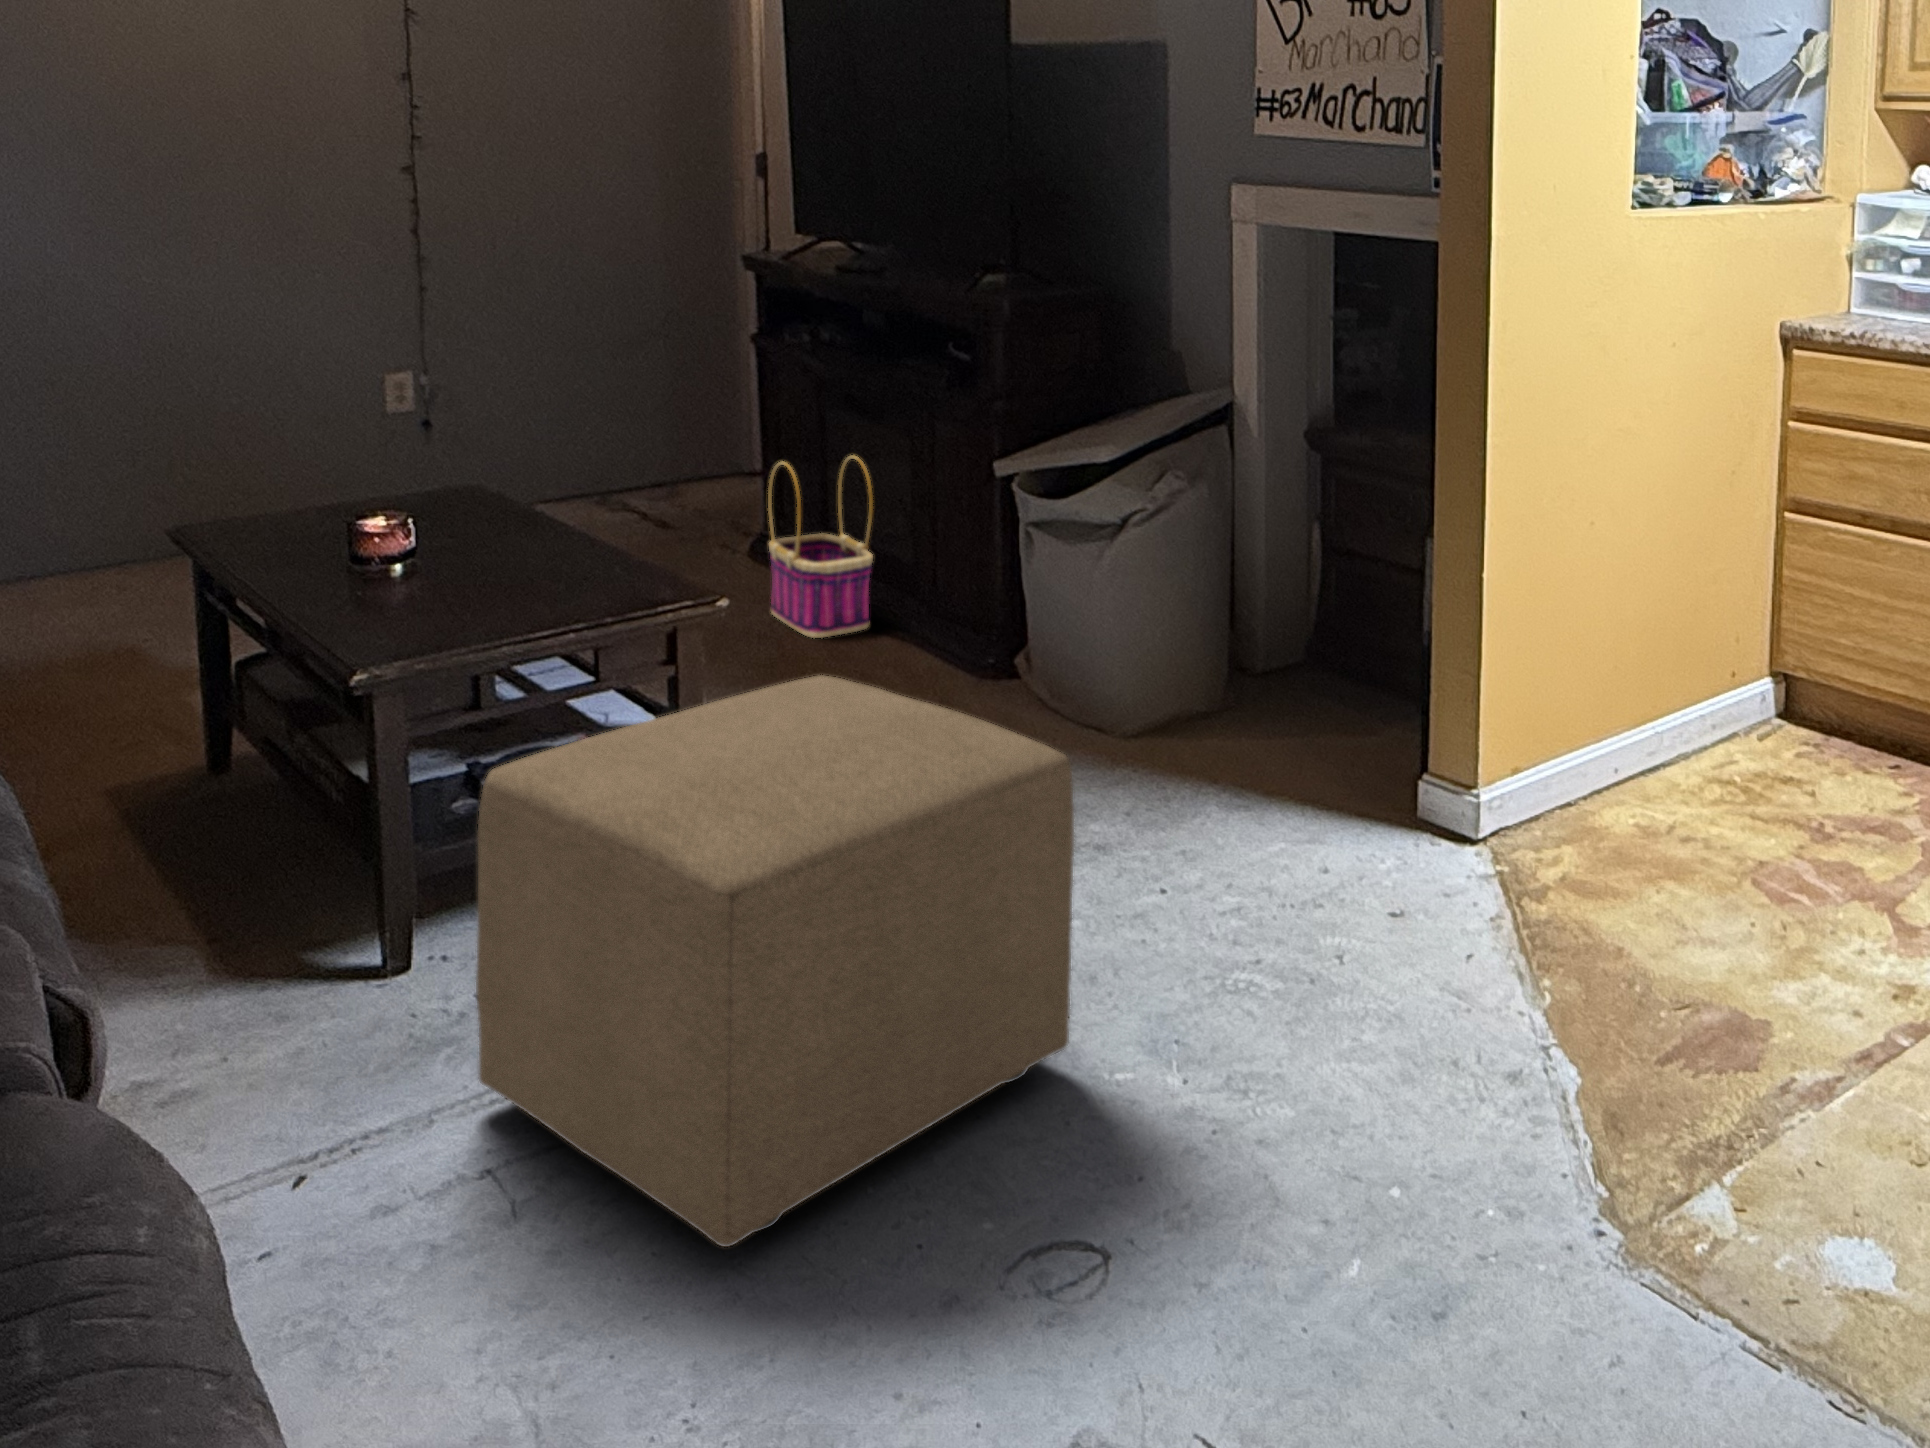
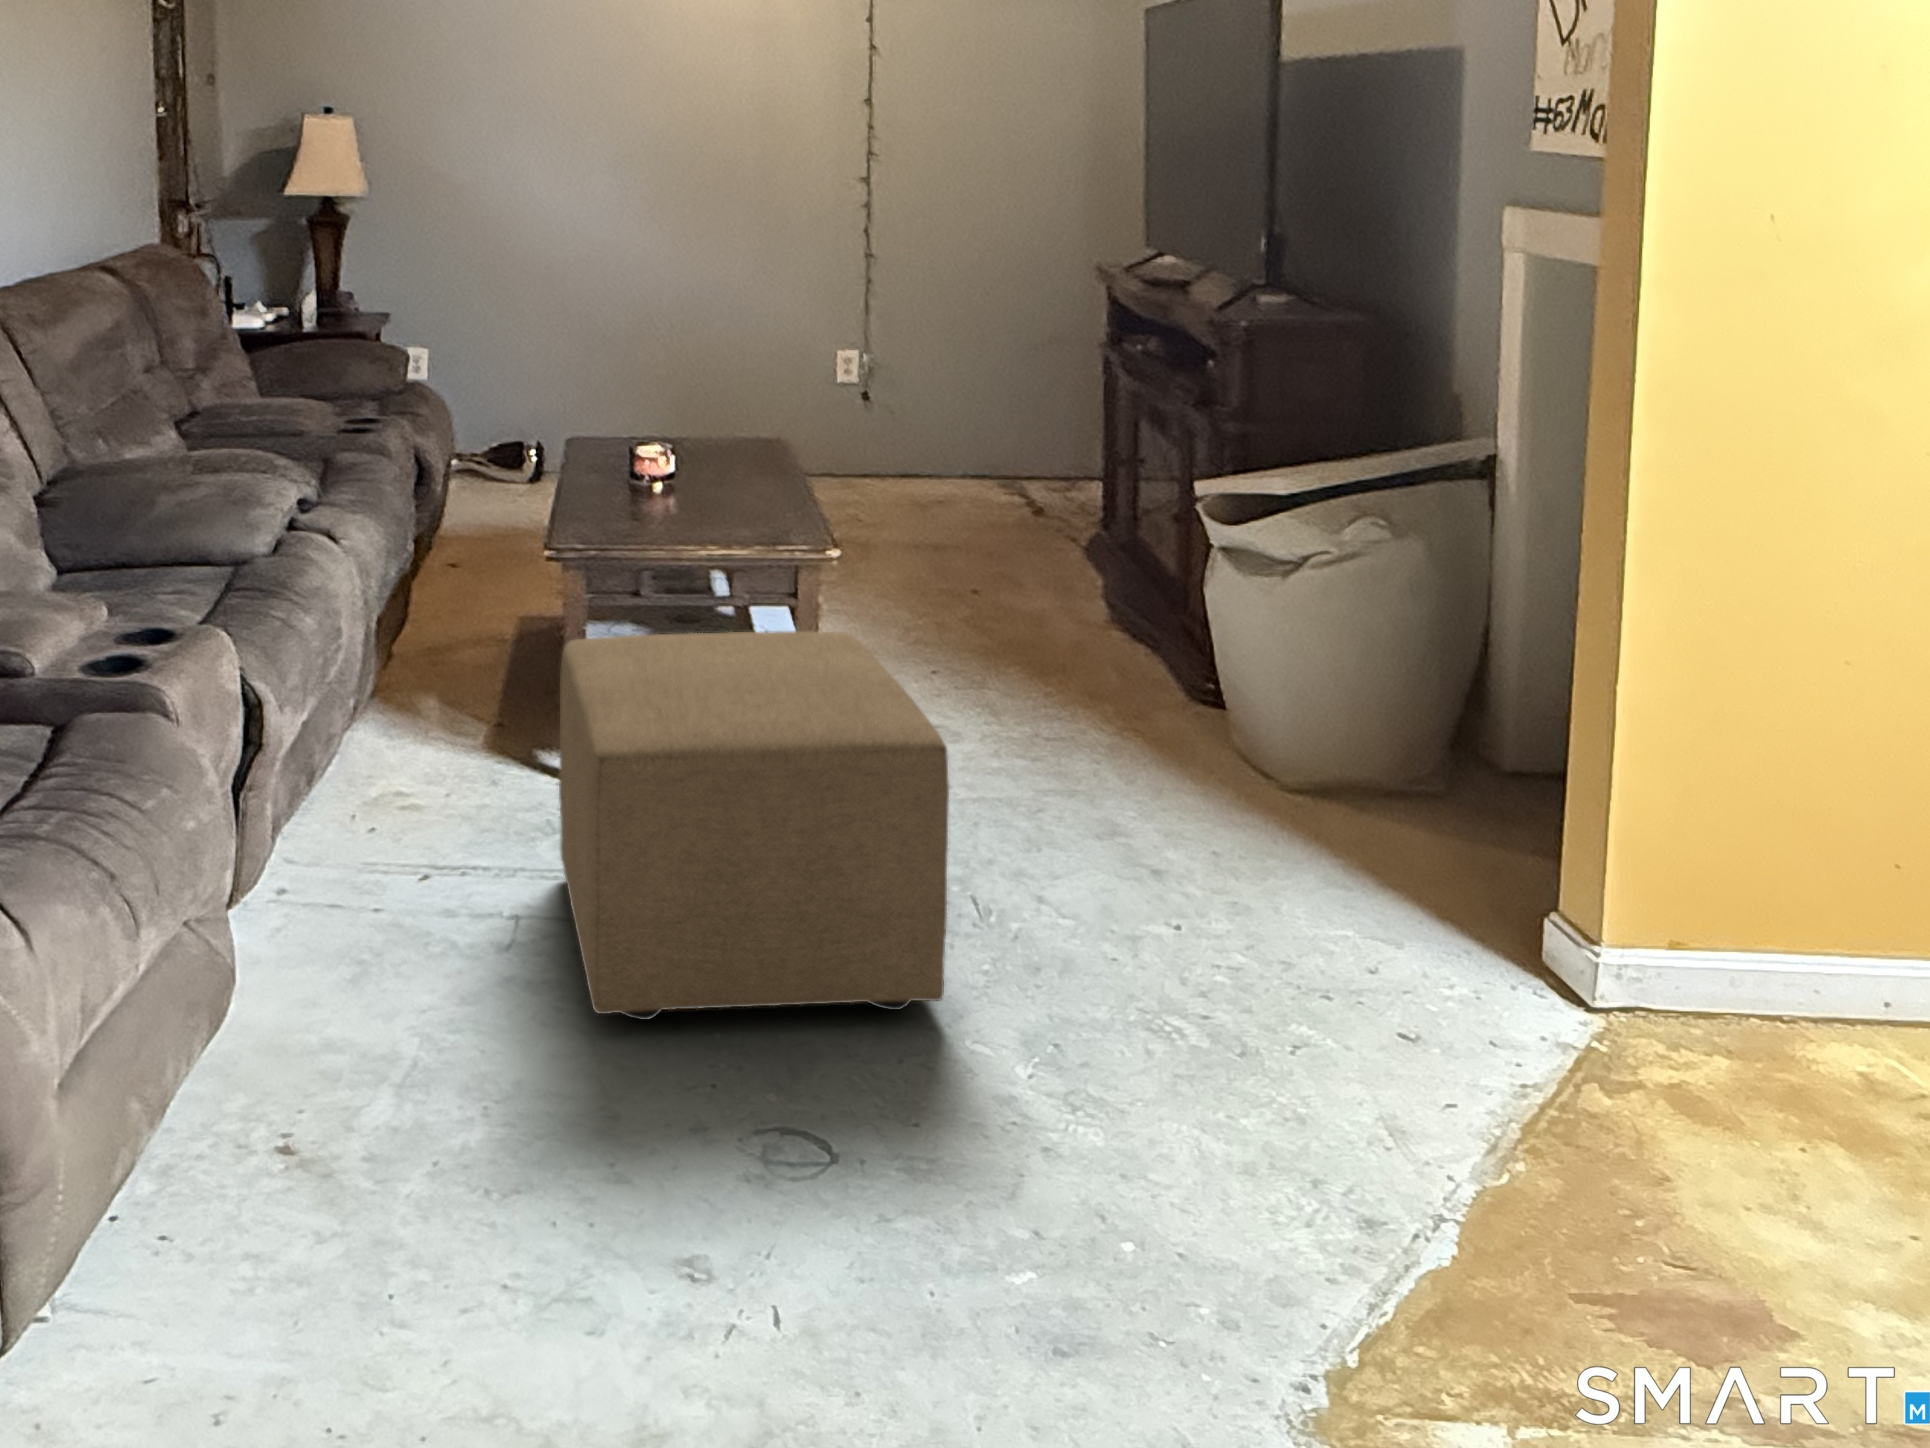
basket: present [768,456,873,638] -> none [1063,456,1149,626]

